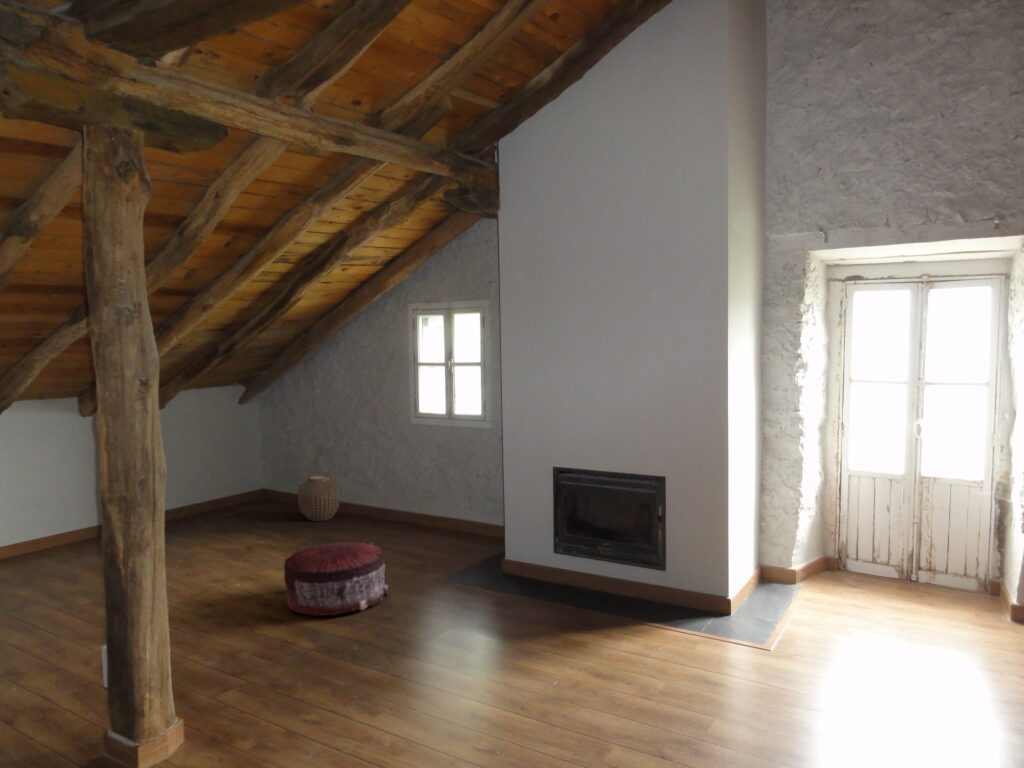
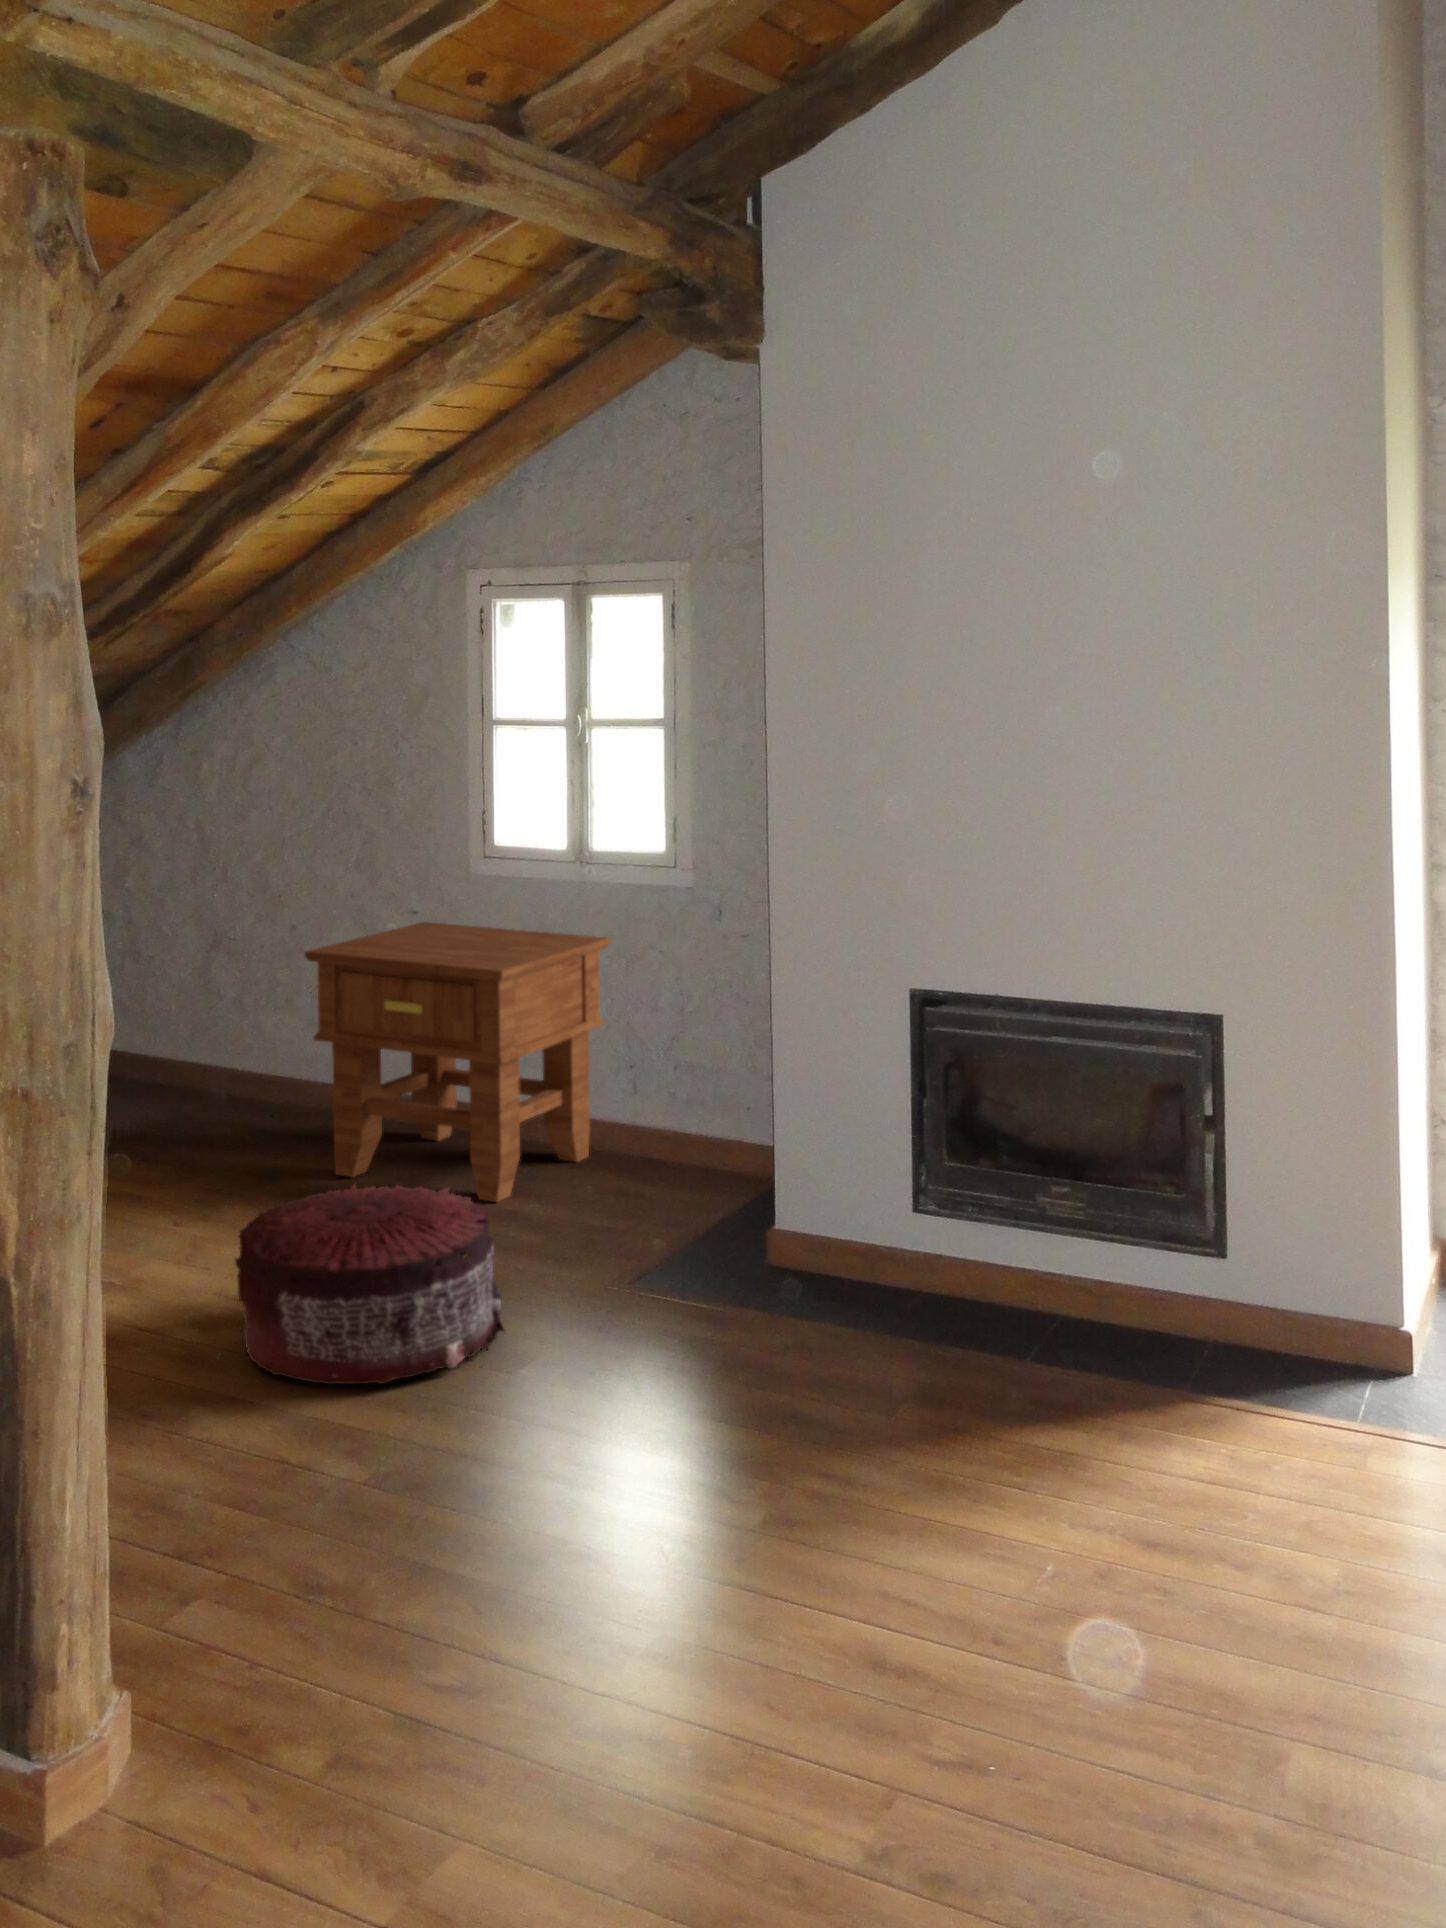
side table: none [338,443,461,551] -> present [305,922,611,1202]
woven basket: present [298,475,340,521] -> none [170,1003,275,1122]

